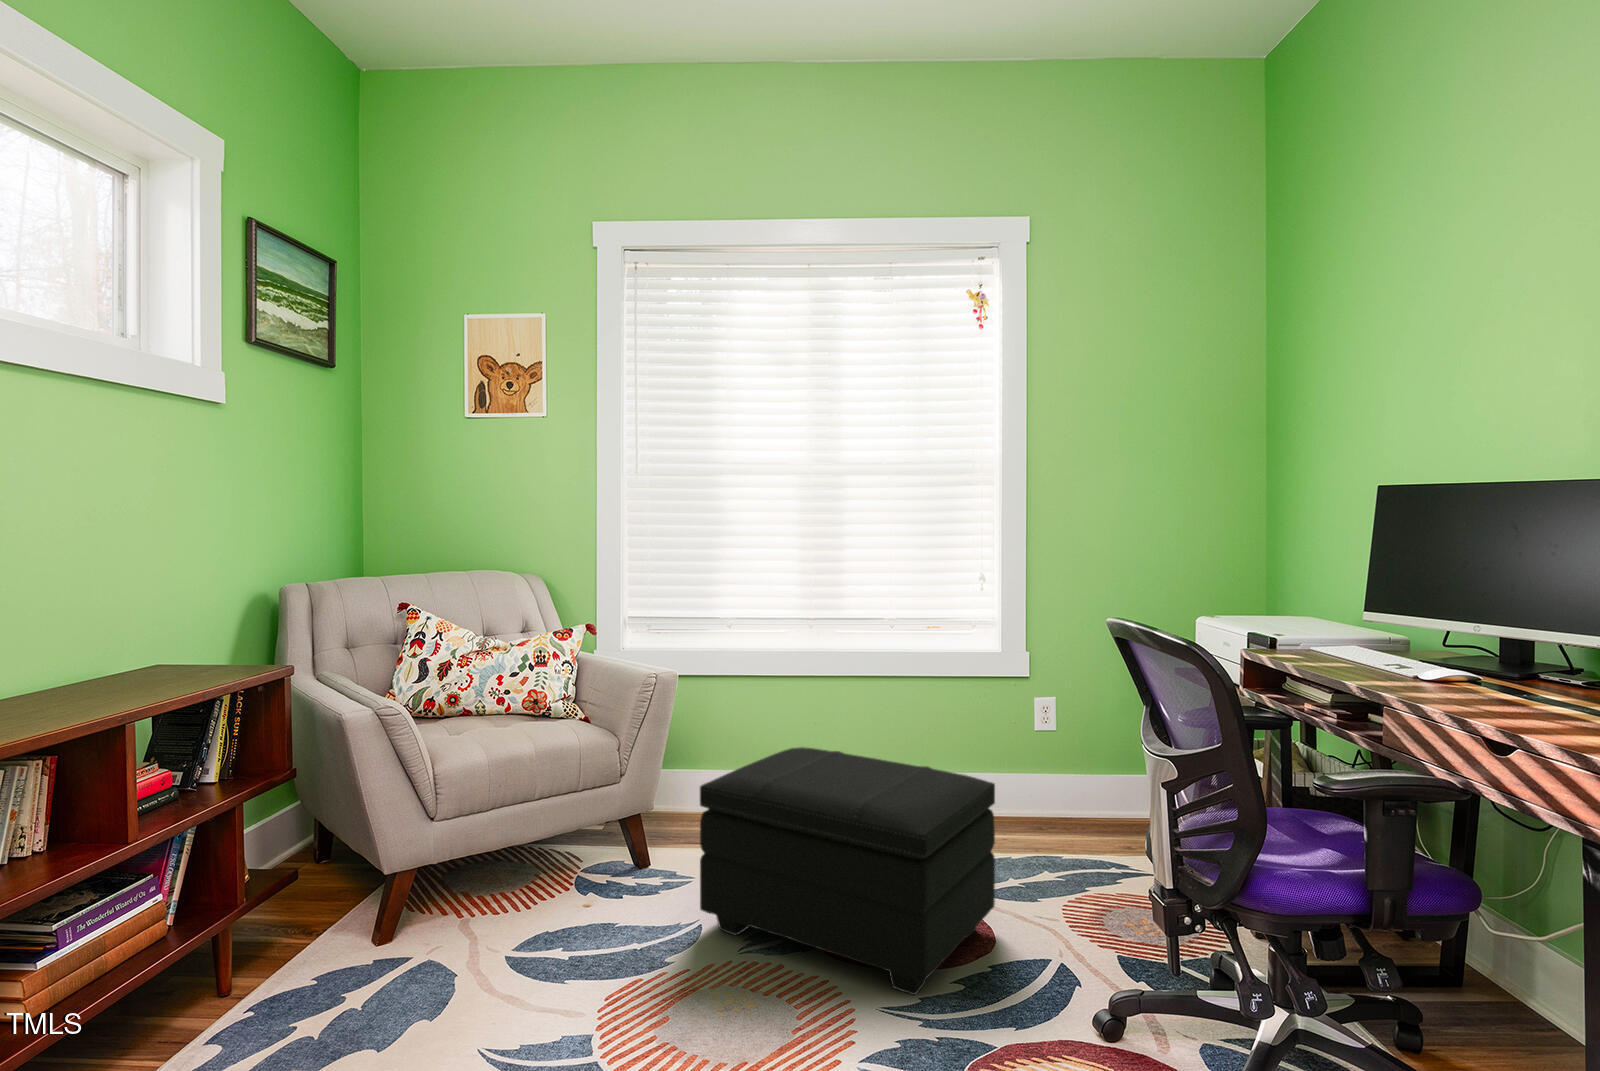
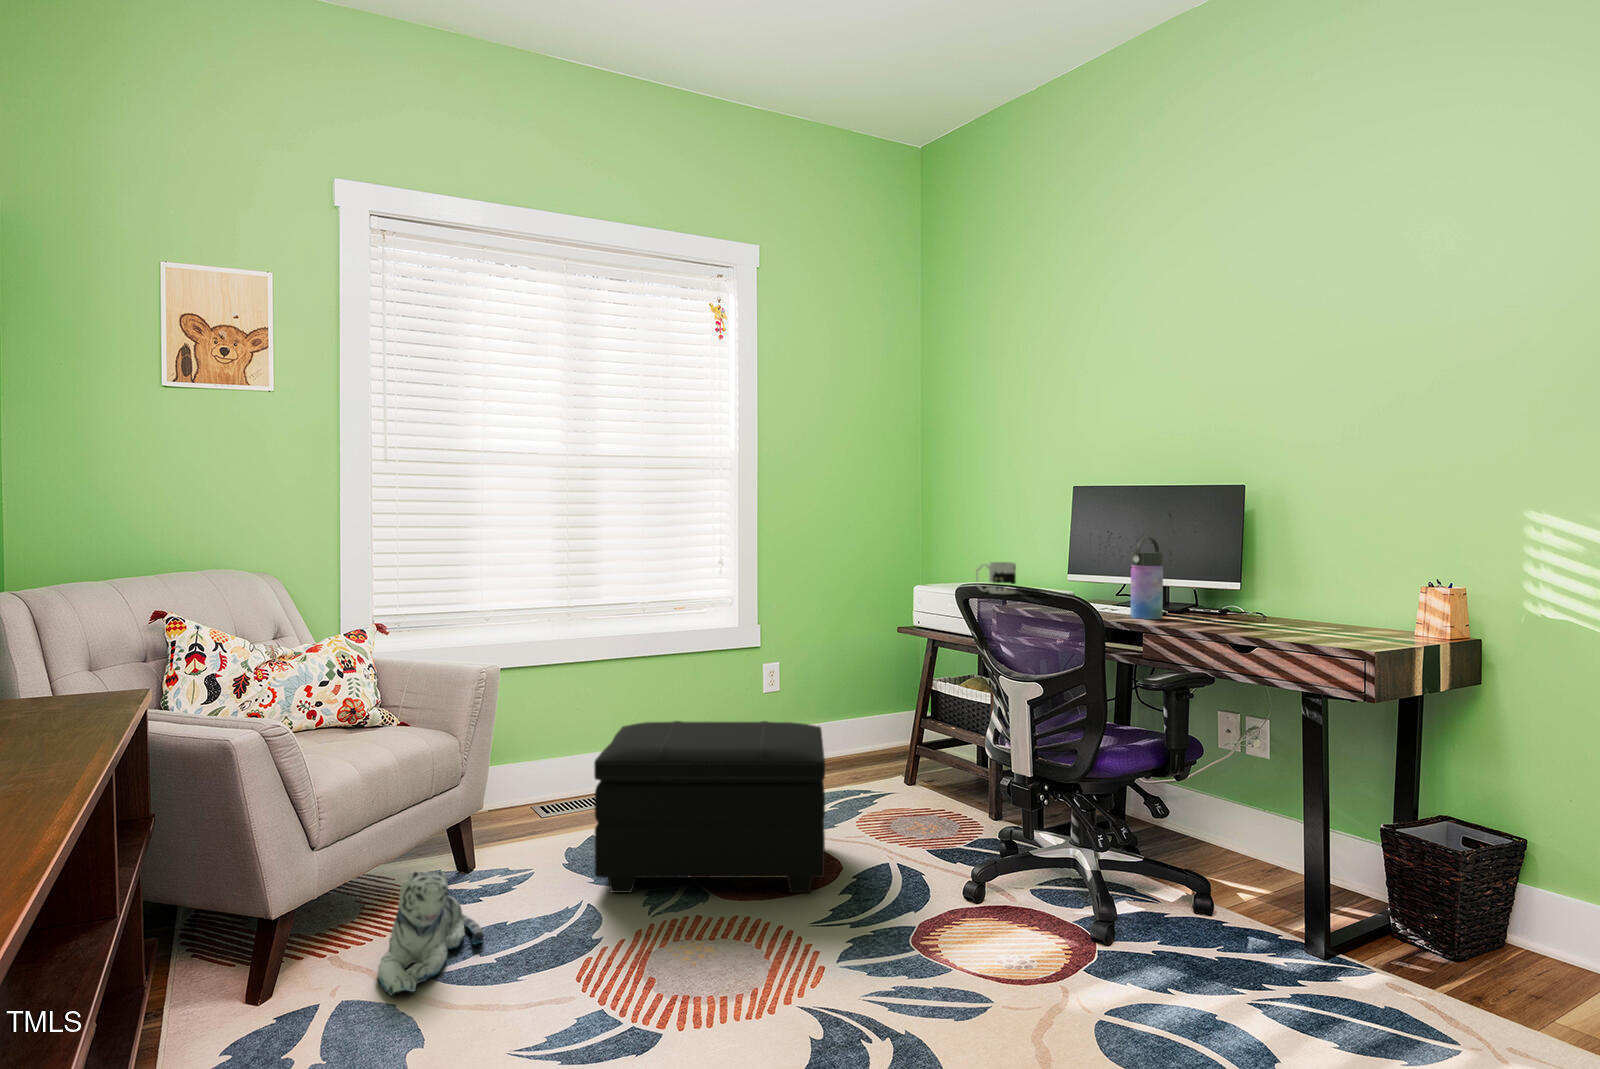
water bottle: none [1462,561,1528,700] -> present [1130,537,1163,619]
mug: none [1291,588,1354,635] -> present [976,562,1016,594]
plush toy: none [424,870,571,993] -> present [378,871,483,995]

